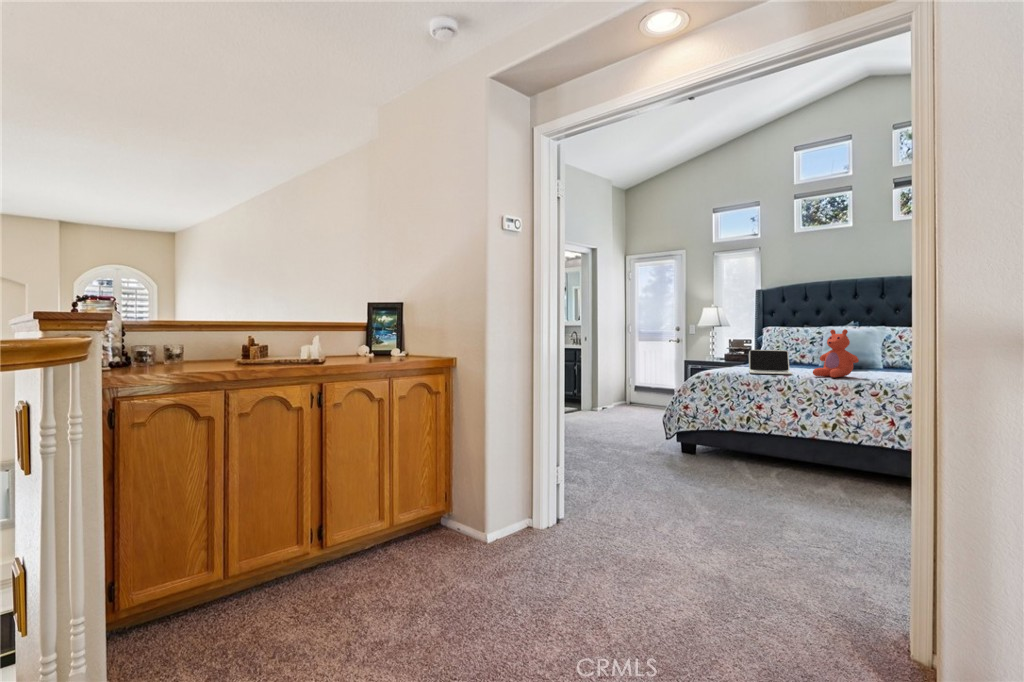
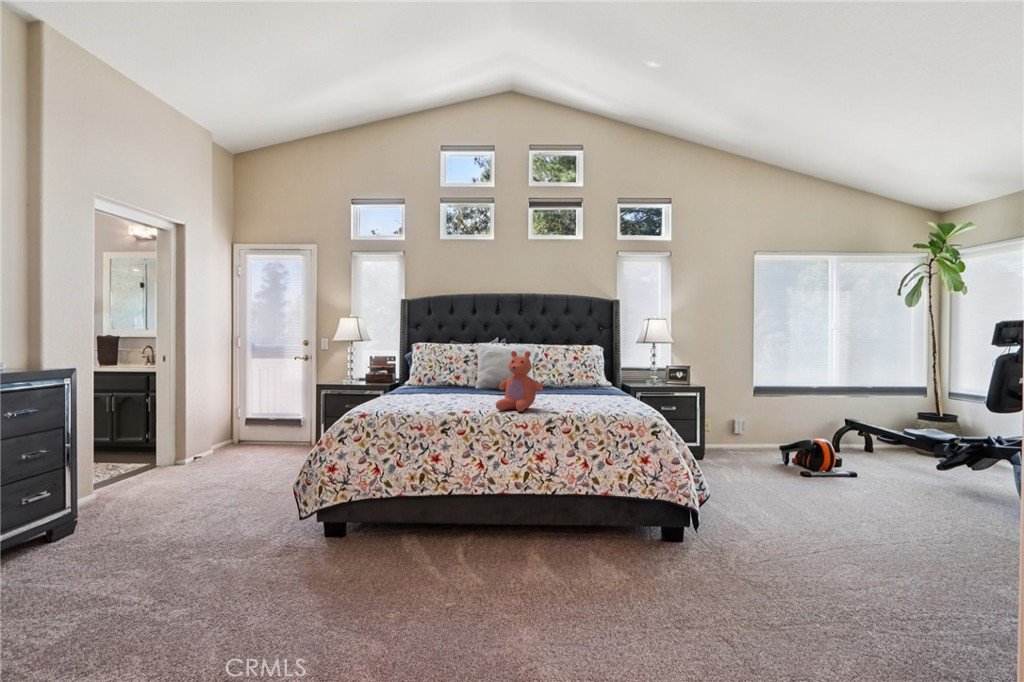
laptop: present [749,350,792,374] -> none [414,375,471,411]

